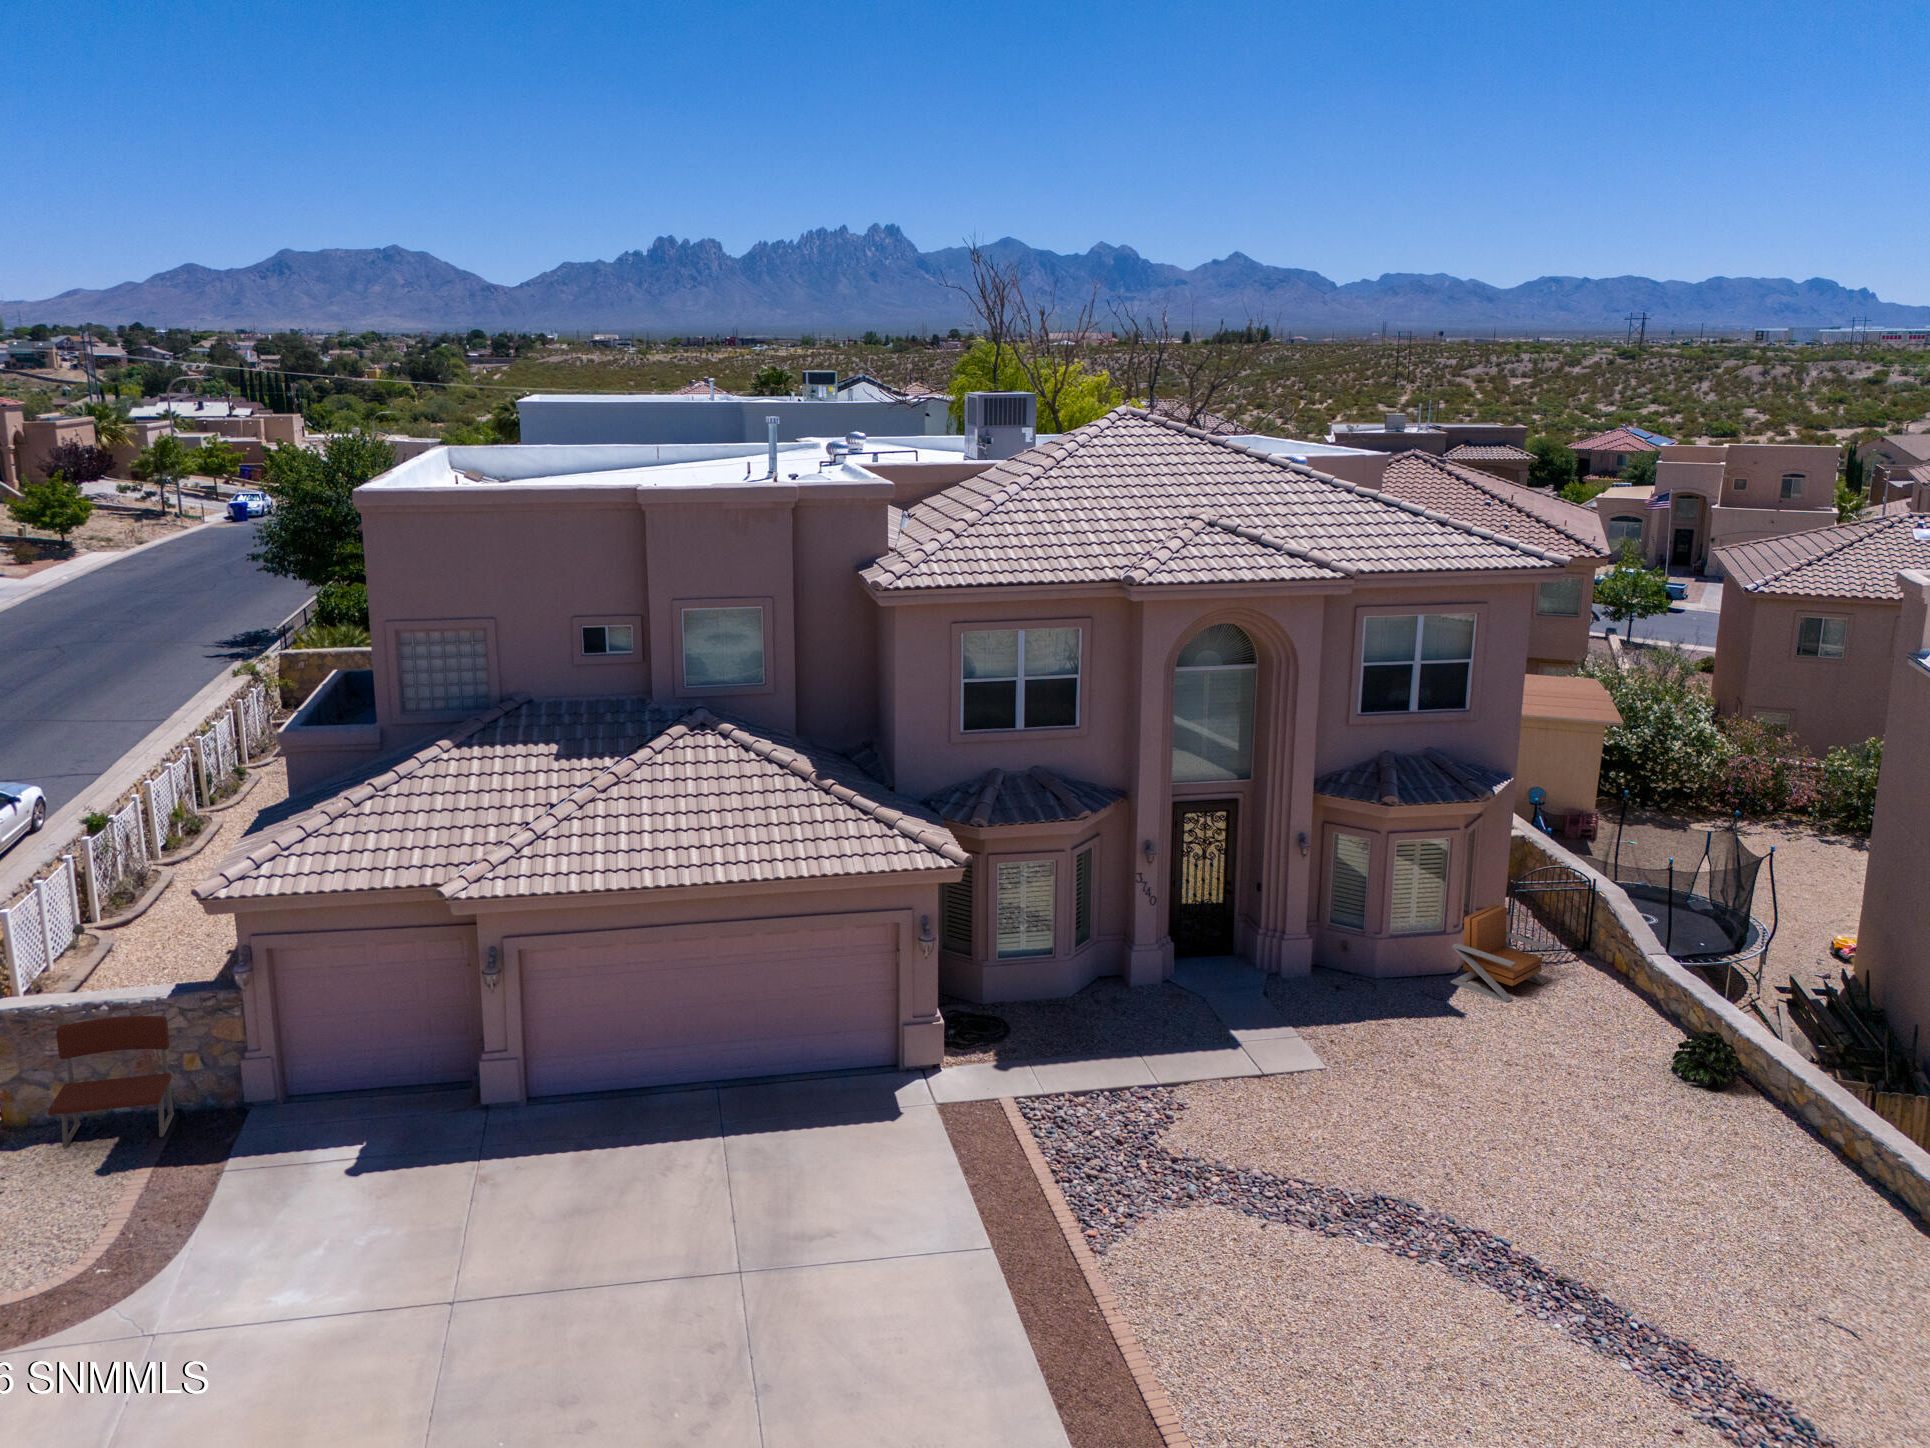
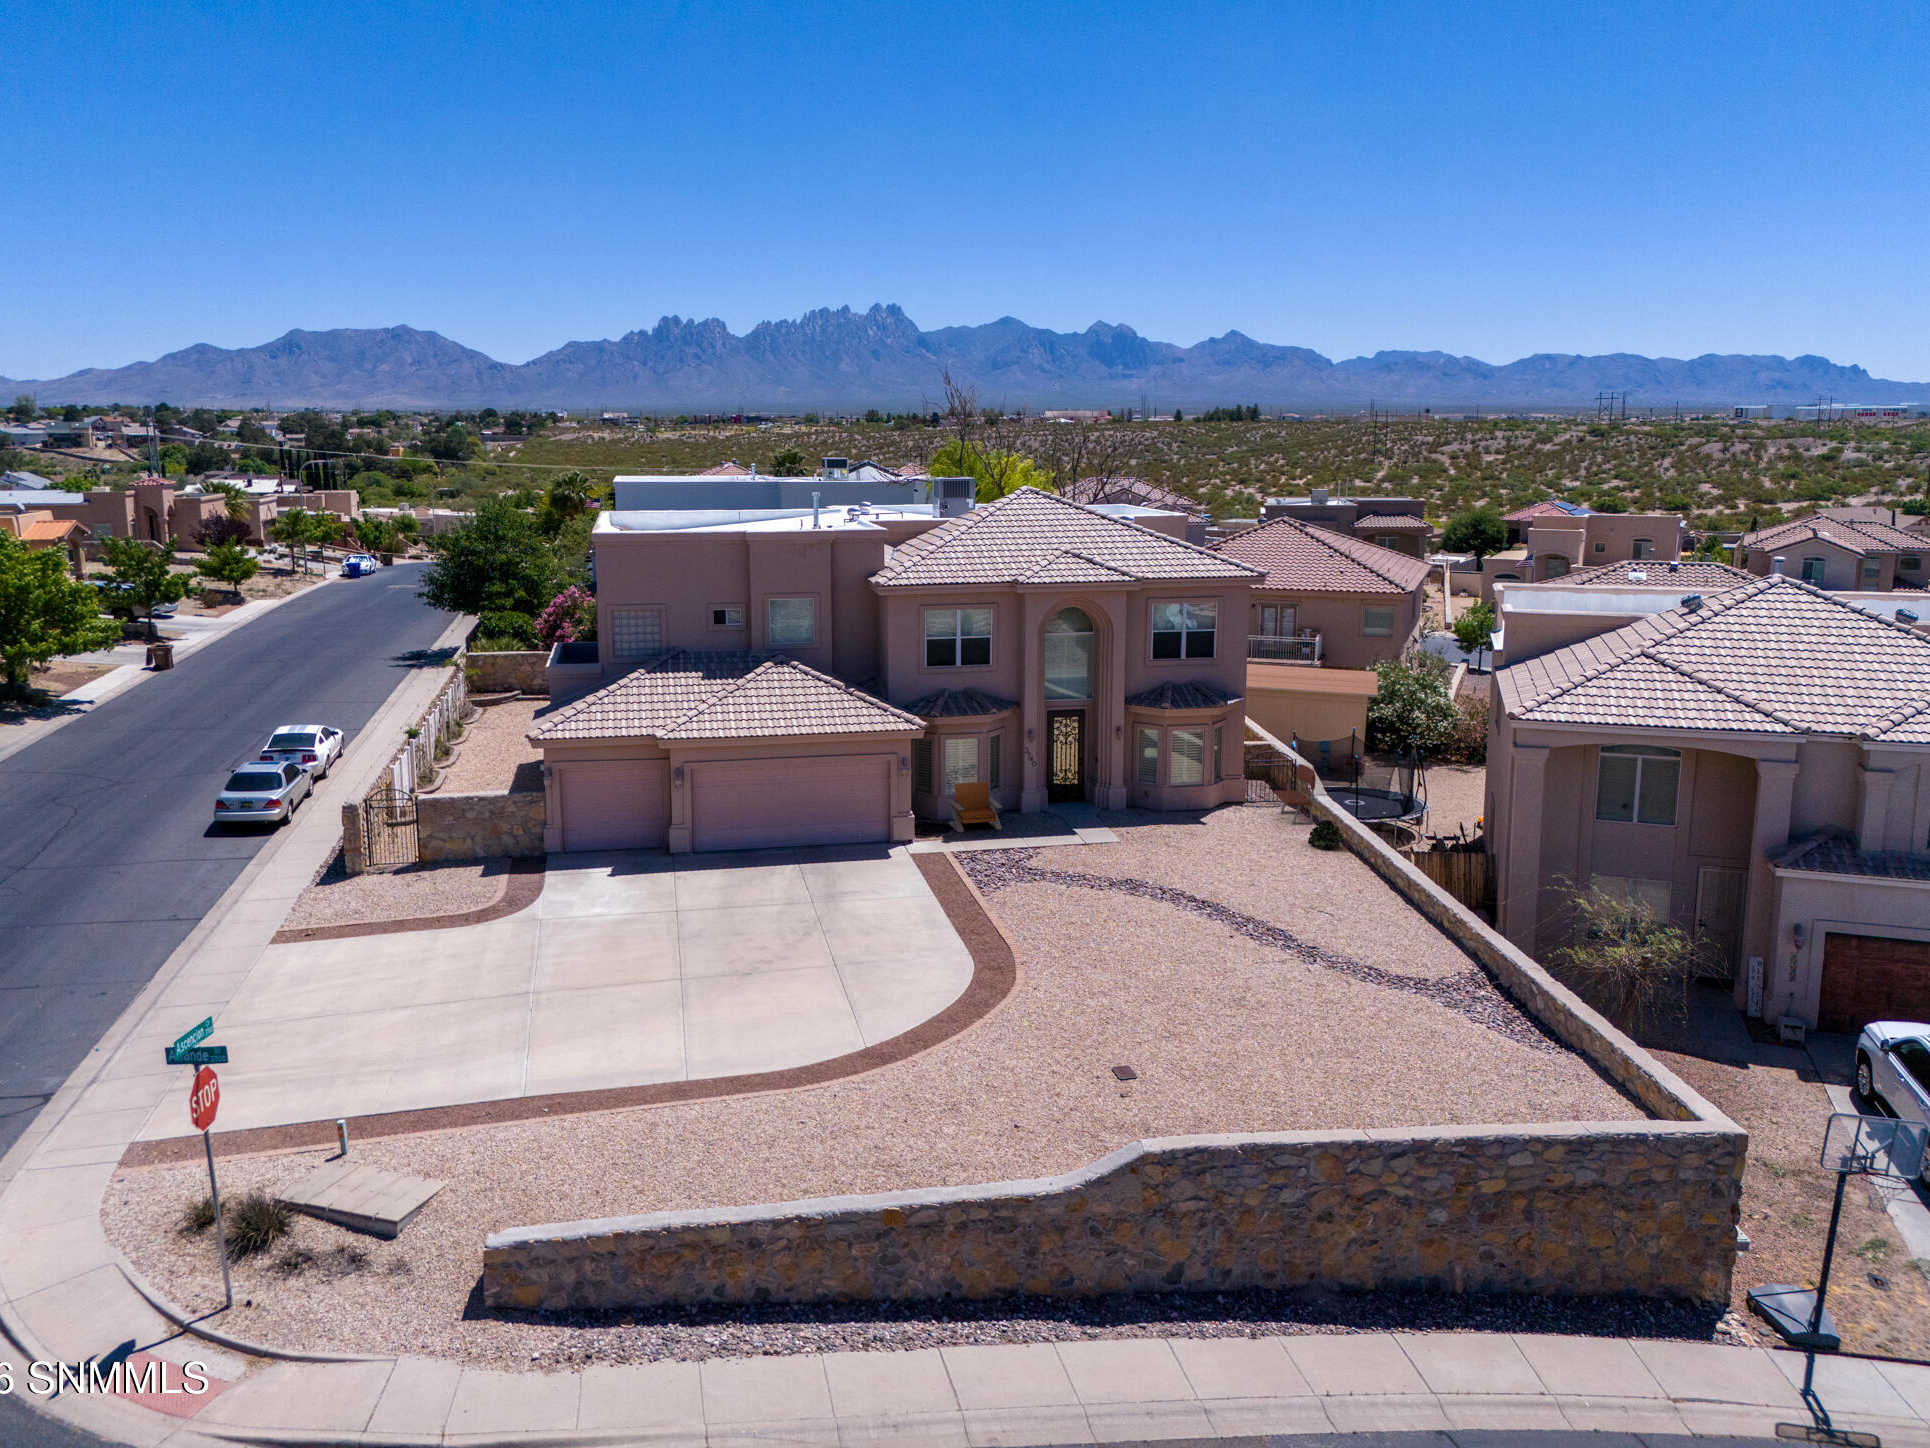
lounge chair: present [1451,904,1550,1003] -> present [948,782,1002,832]
bench: present [48,1016,174,1148] -> present [1274,764,1315,824]

